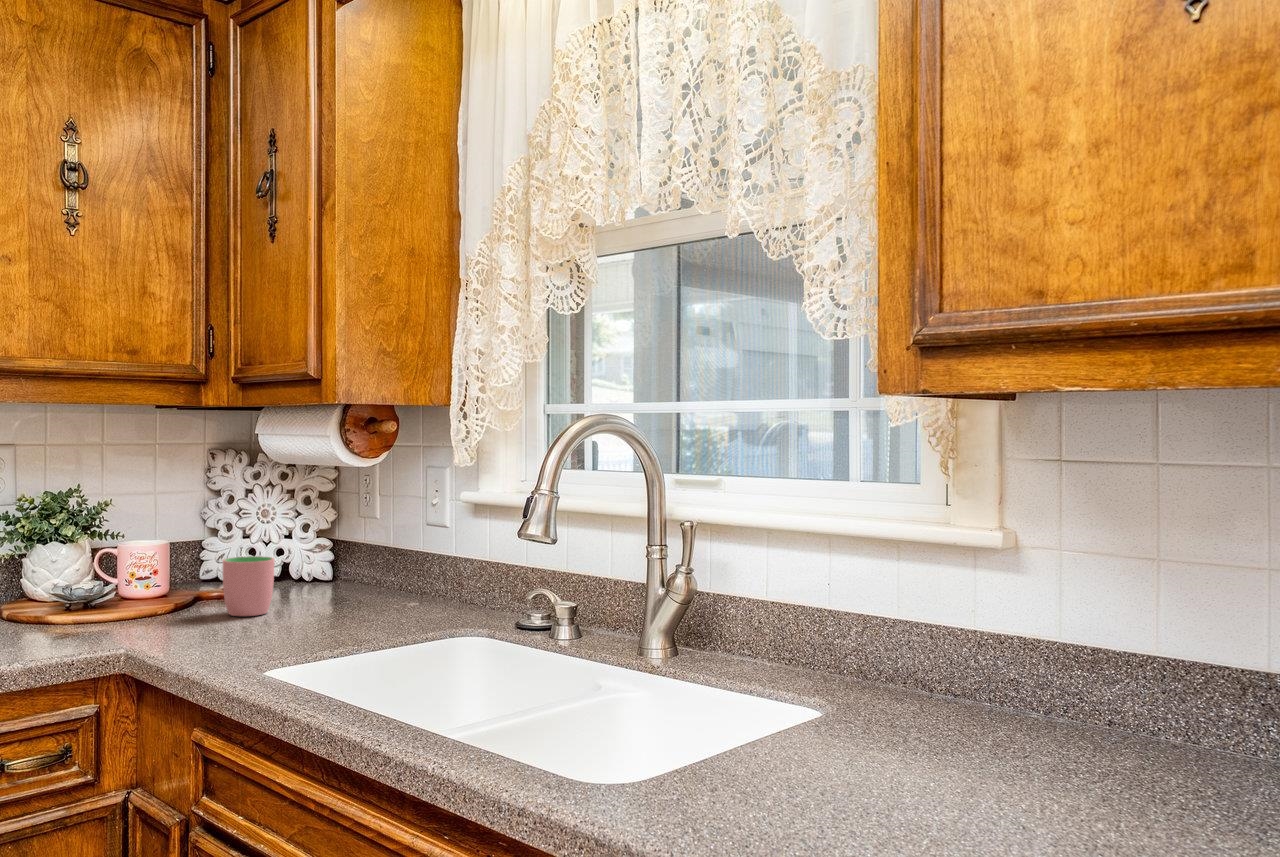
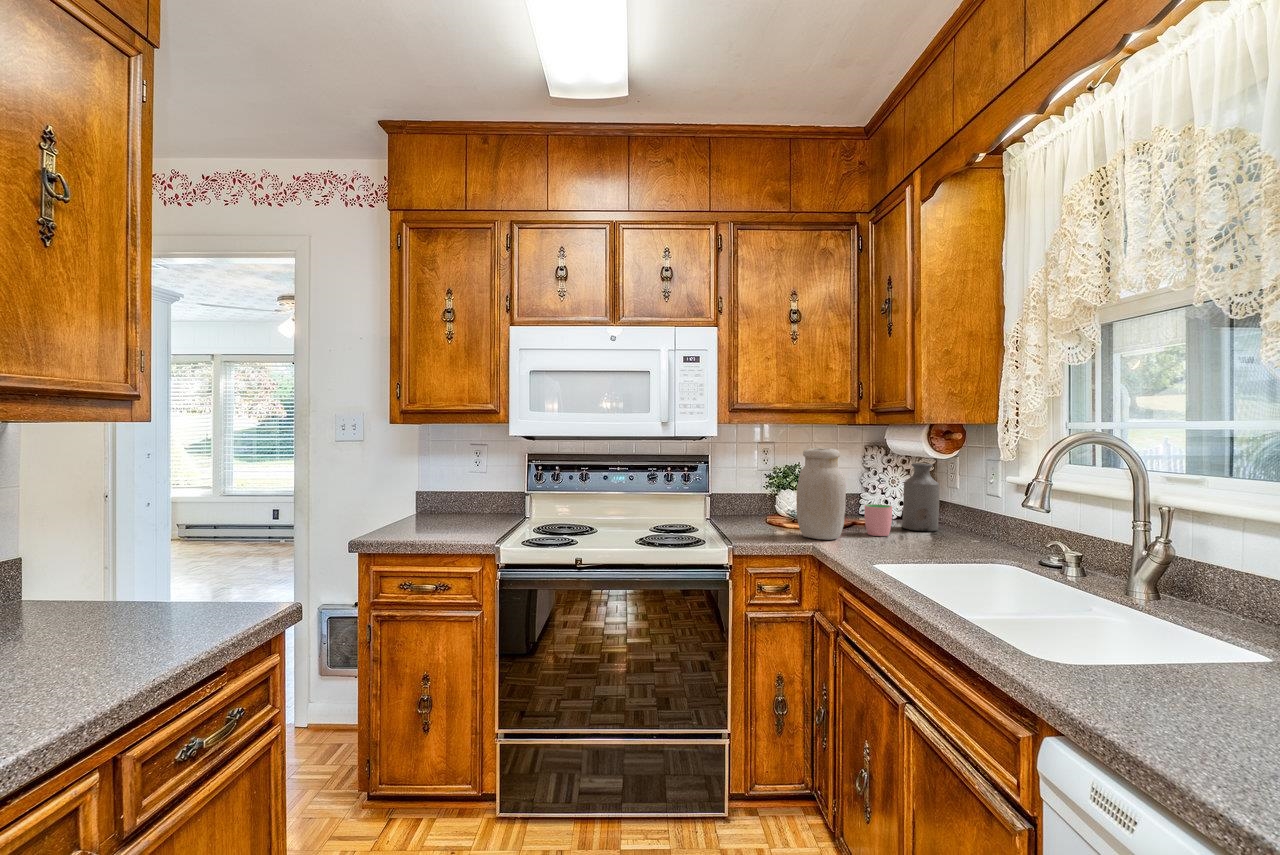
jar: none [84,452,190,637] -> present [796,448,846,540]
bottle: none [286,477,349,599] -> present [902,463,939,532]

